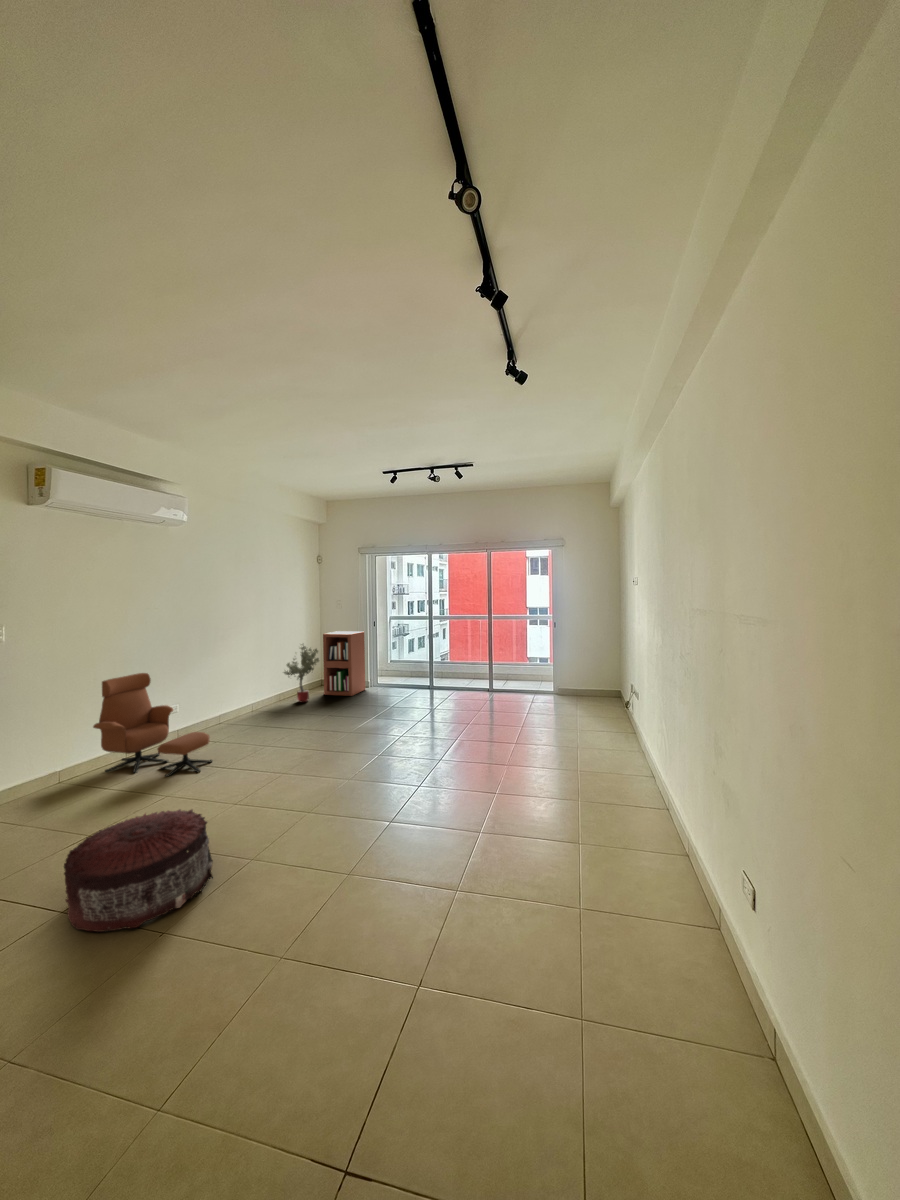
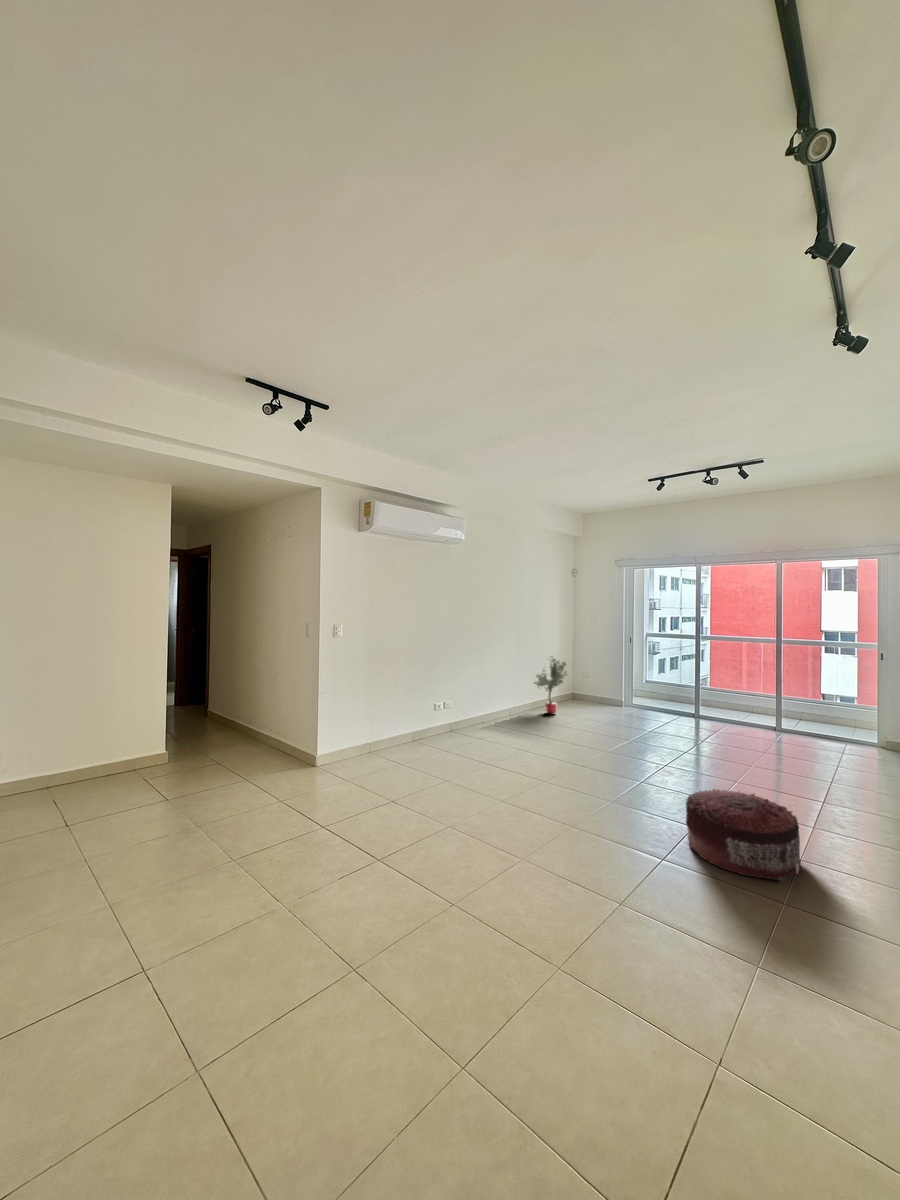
bookshelf: present [323,631,365,696] -> none [570,646,613,714]
lounge chair: present [93,673,212,777] -> none [395,673,484,771]
pouf: present [64,810,213,932] -> present [686,789,801,880]

